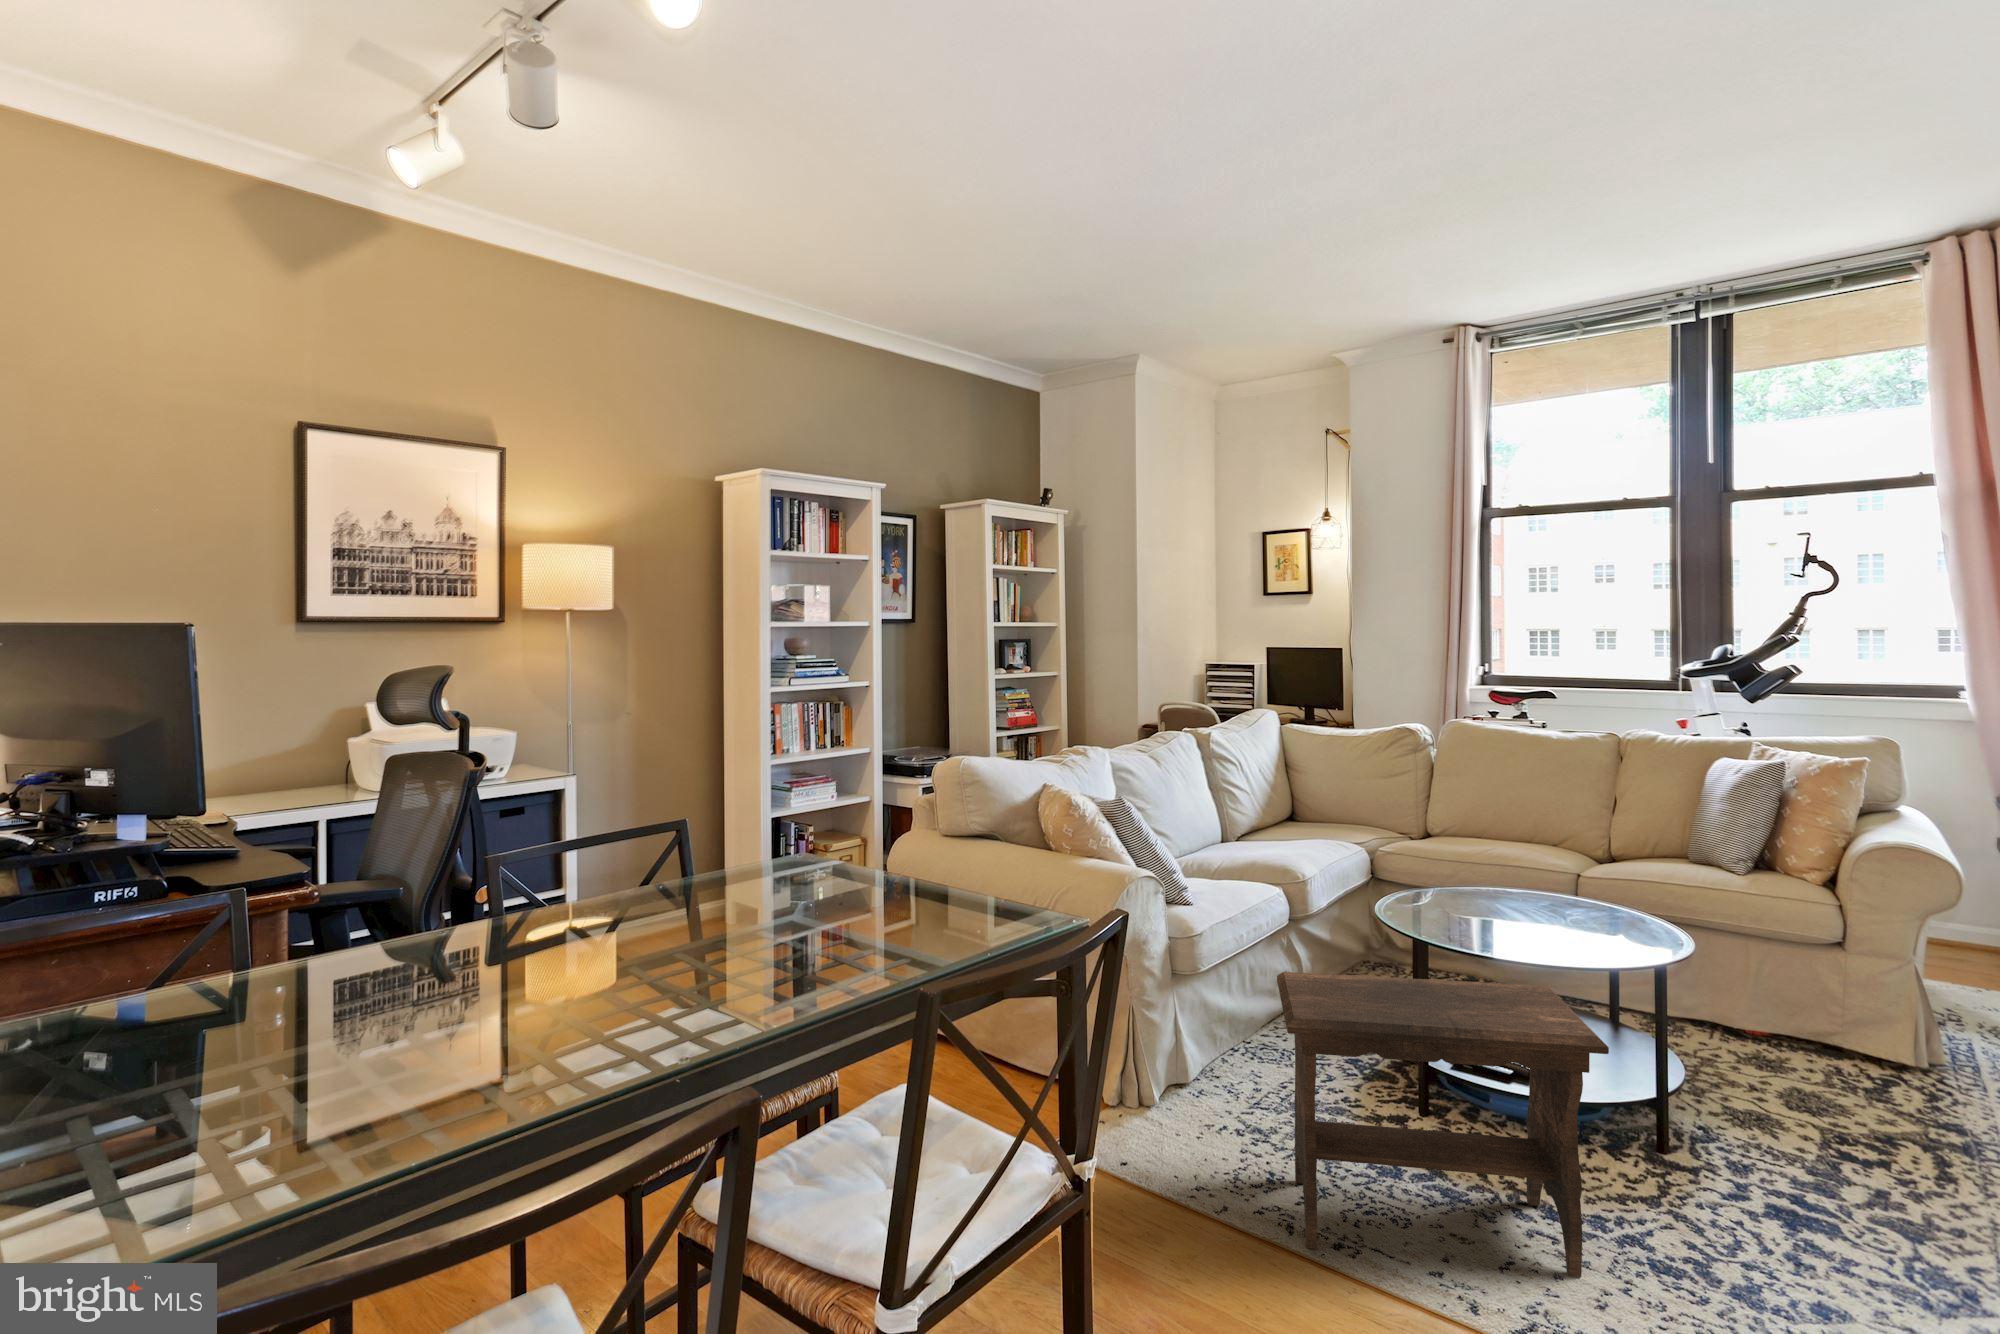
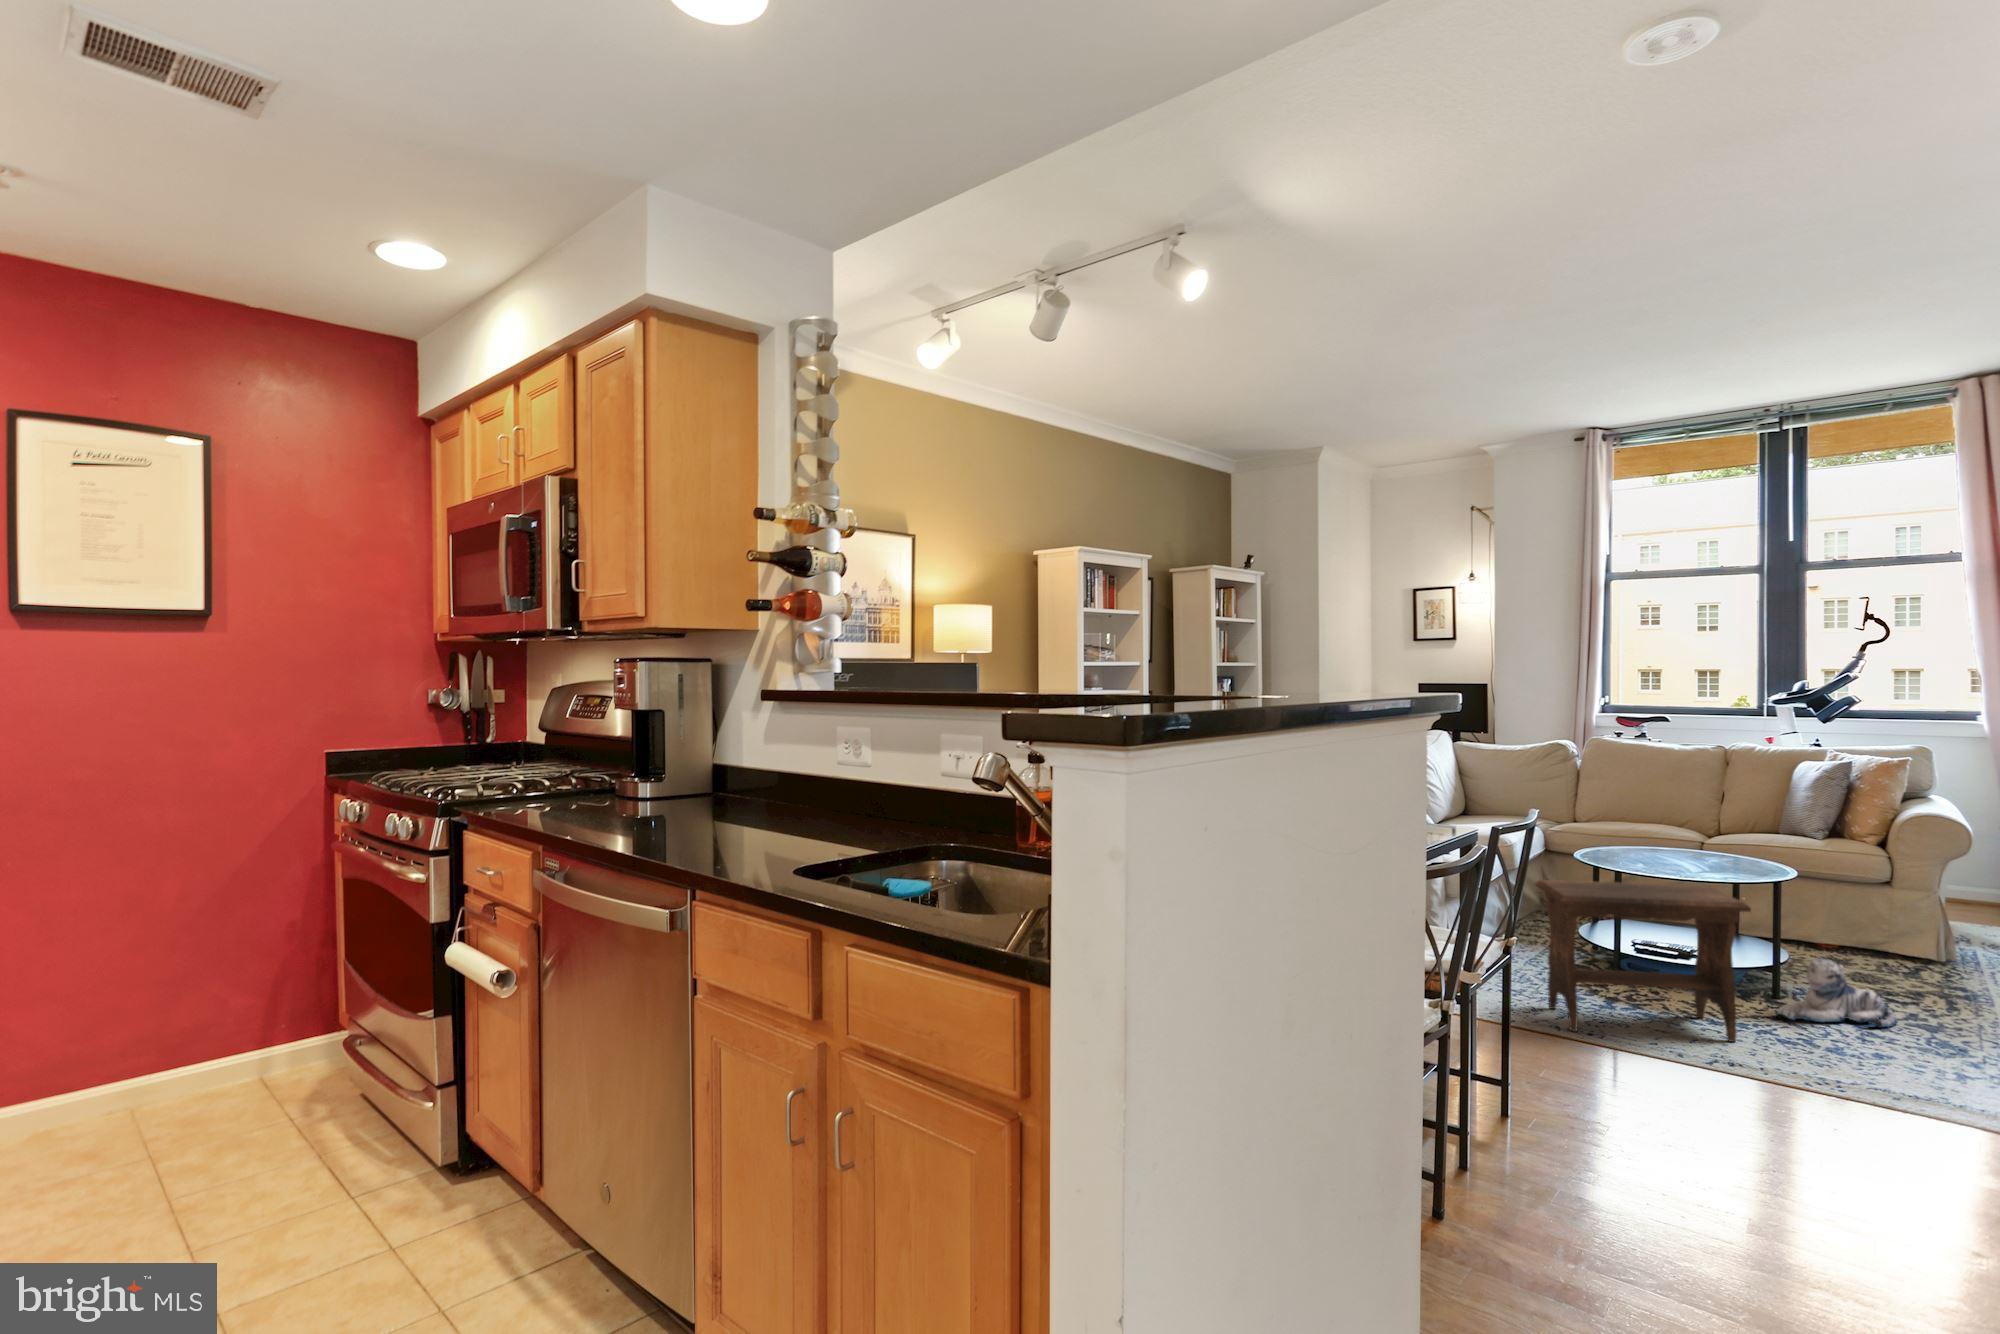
plush toy: none [1660,1101,1858,1231] -> present [1777,956,1897,1027]

